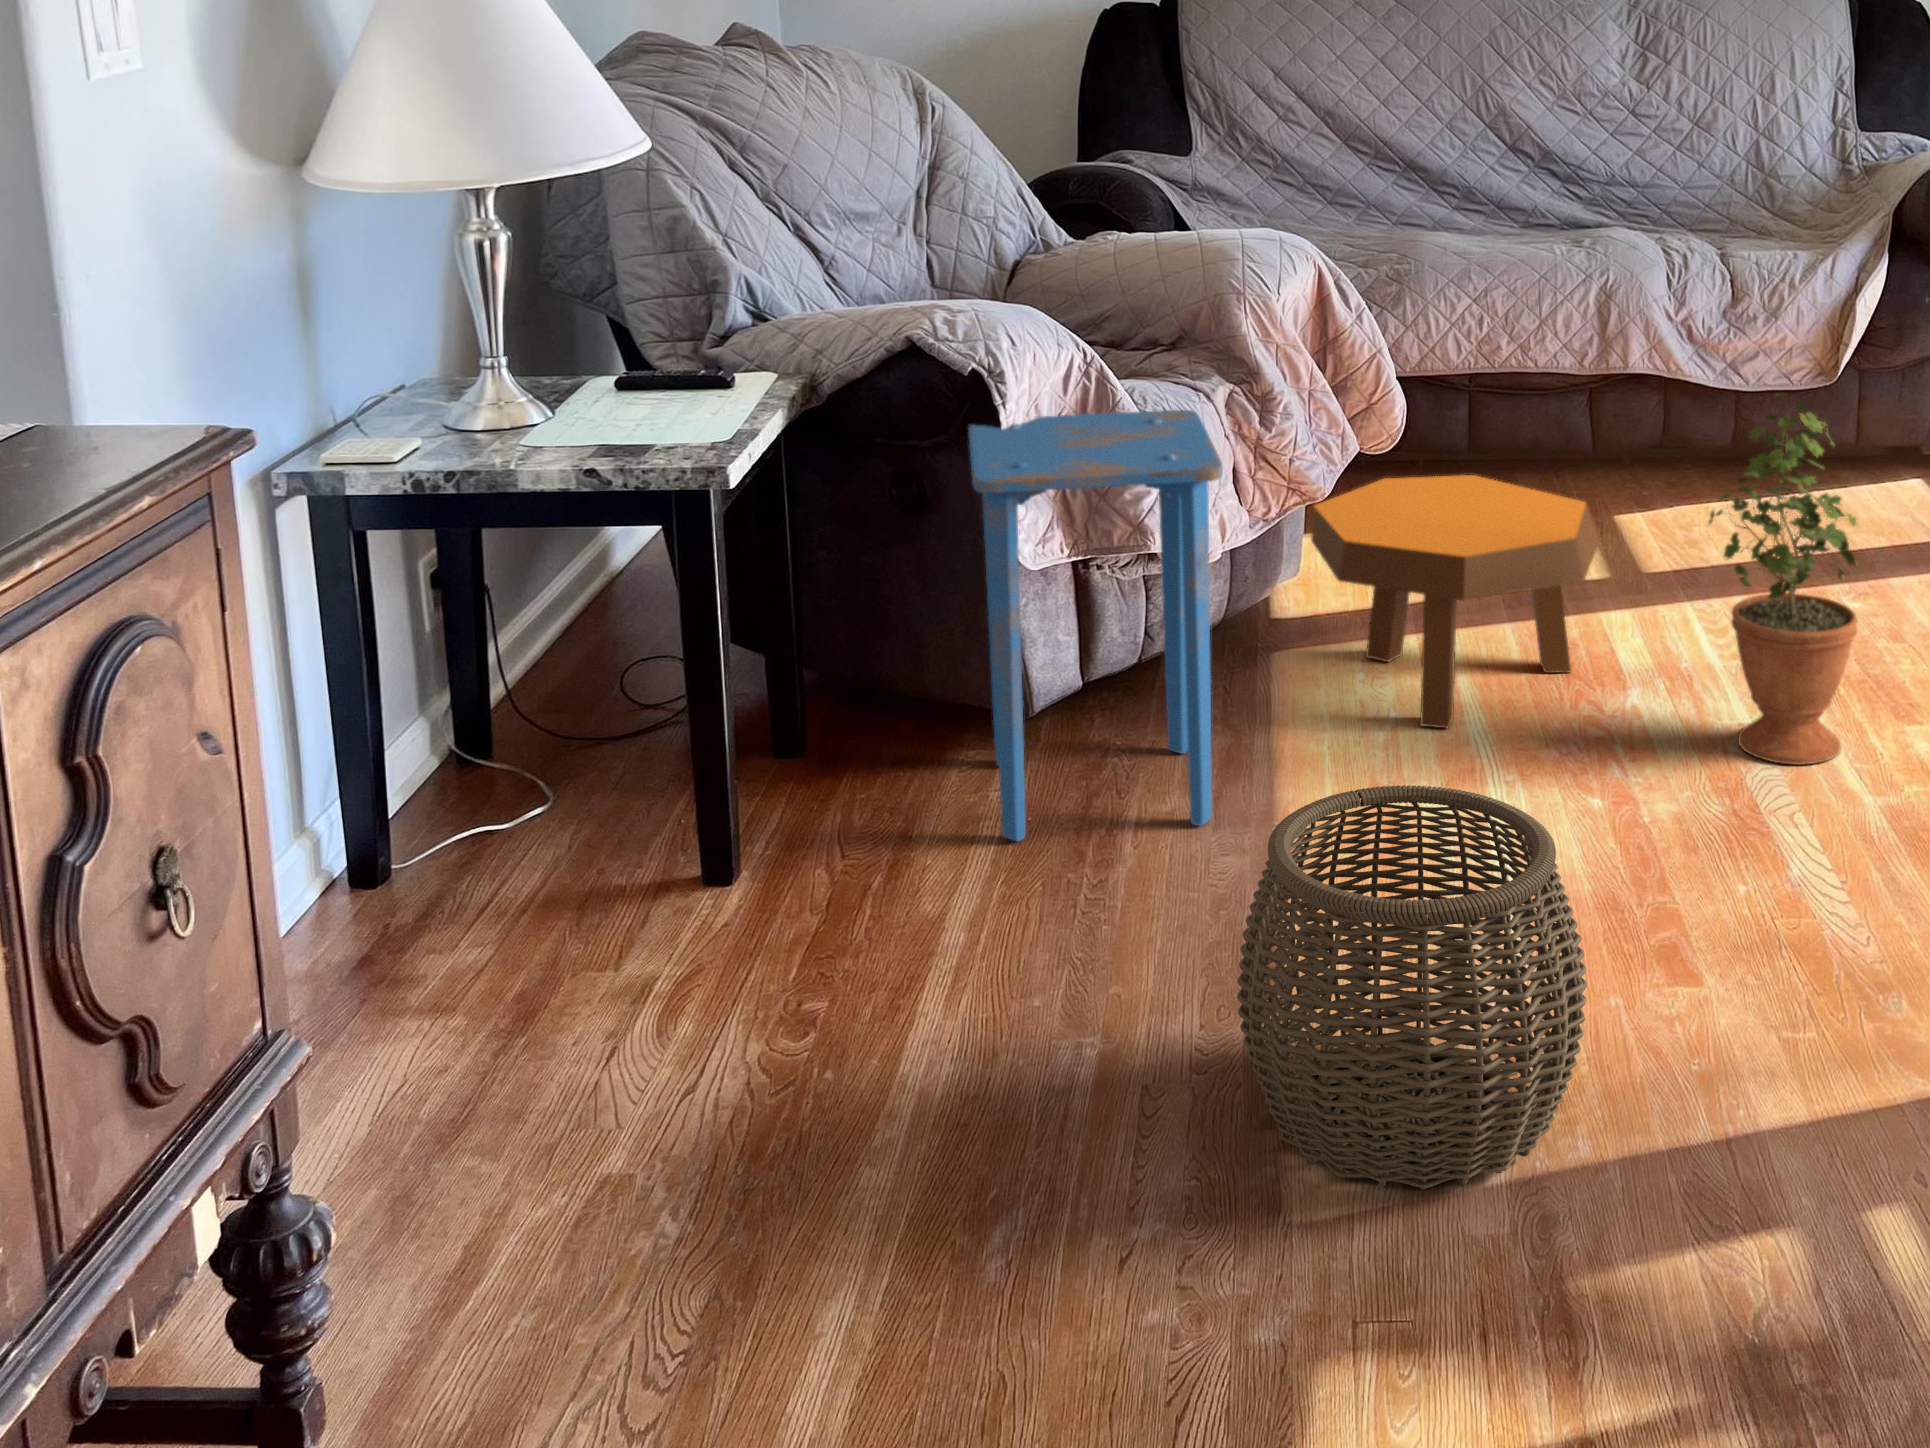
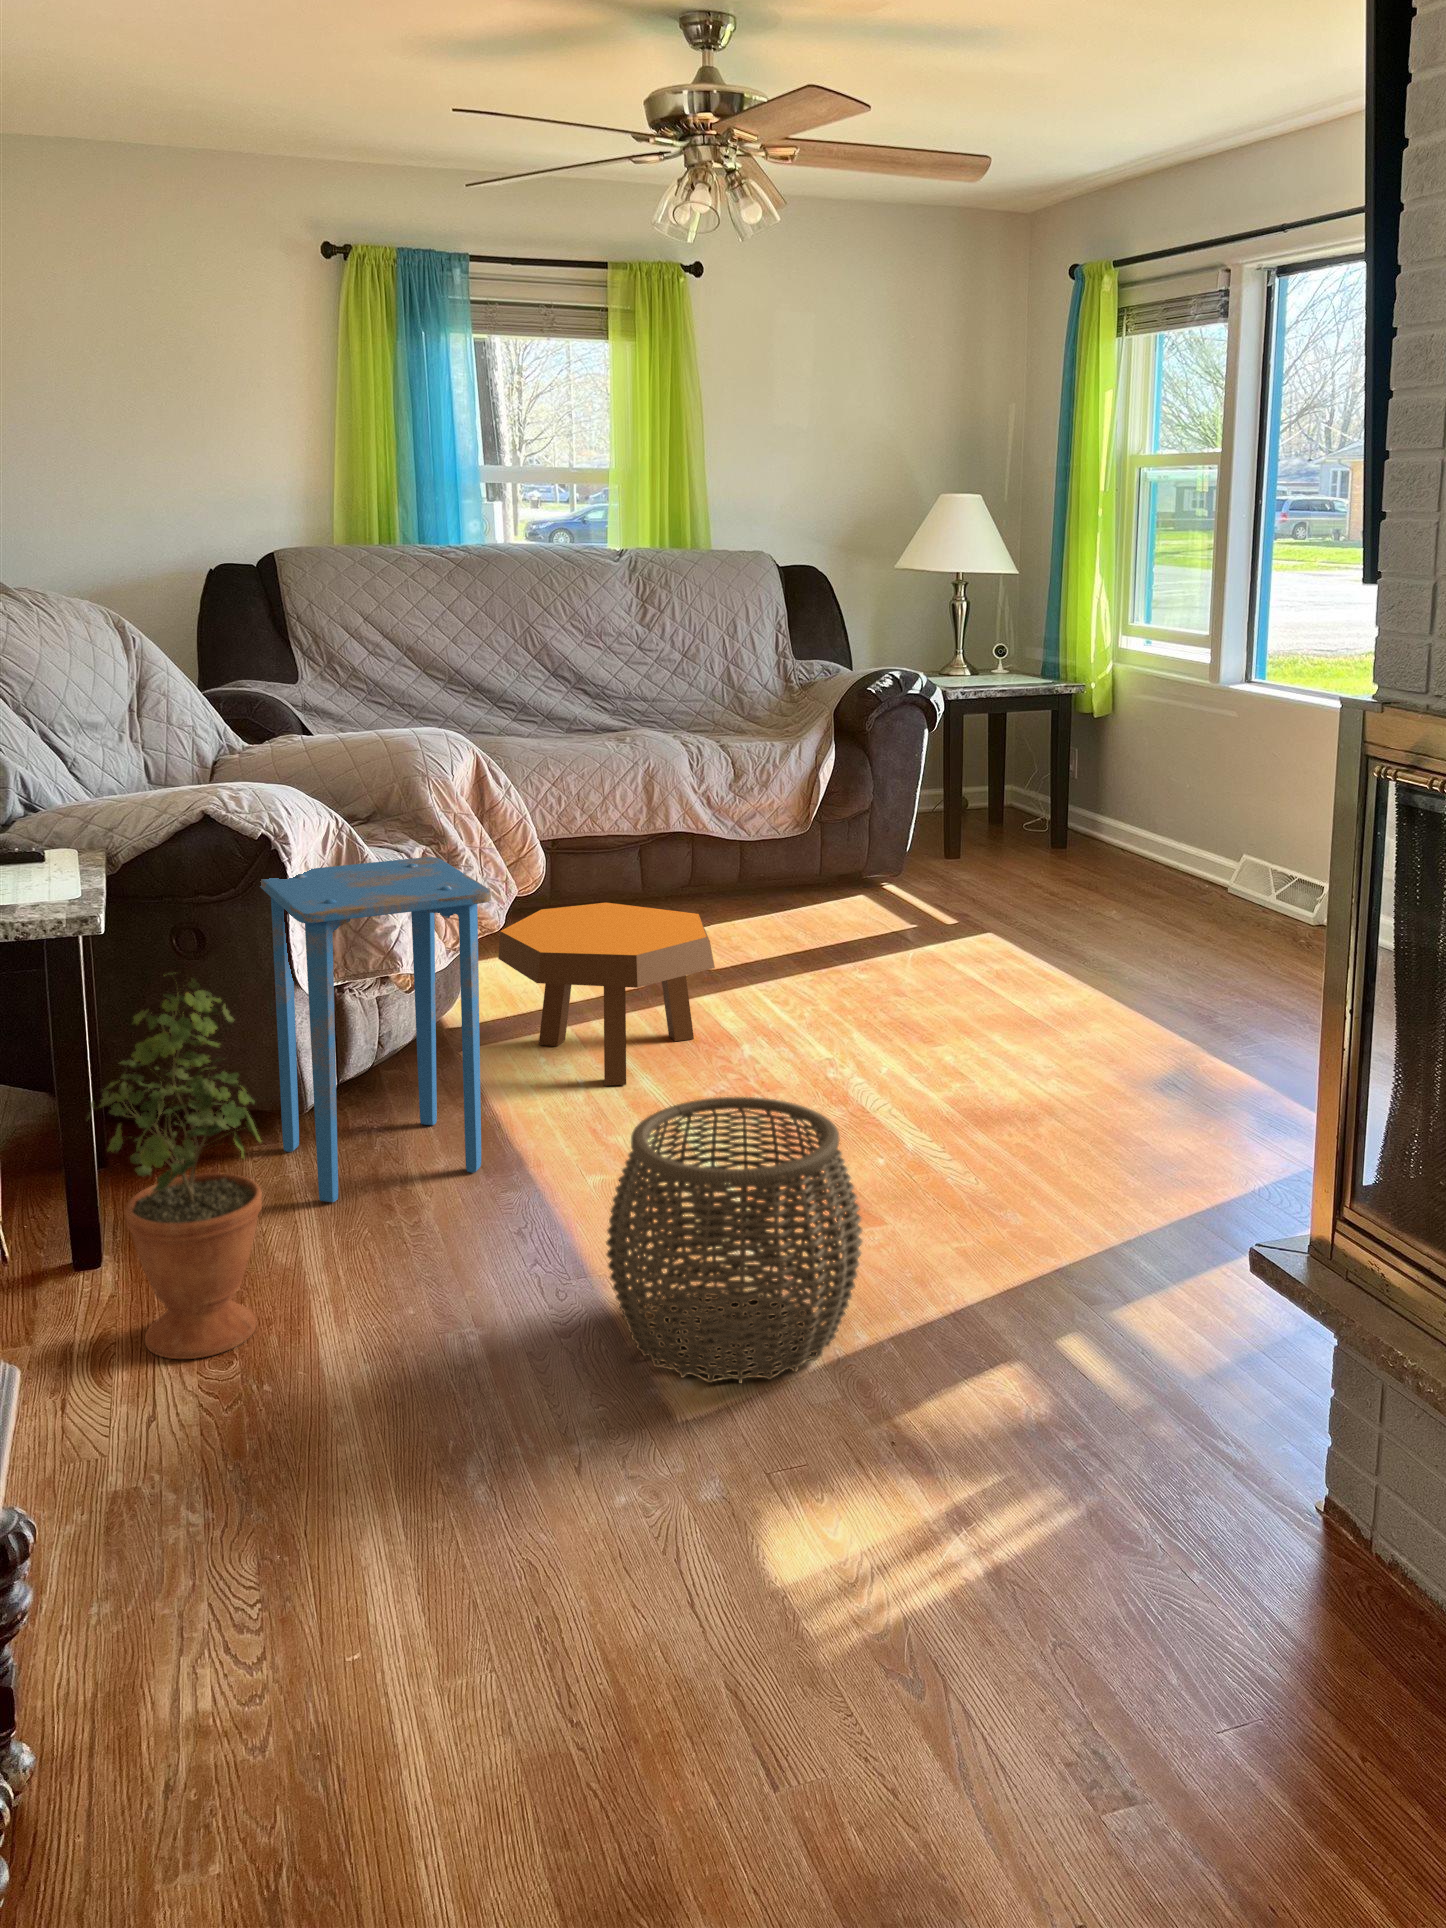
potted plant: present [1709,395,1858,765] -> present [88,974,262,1359]

